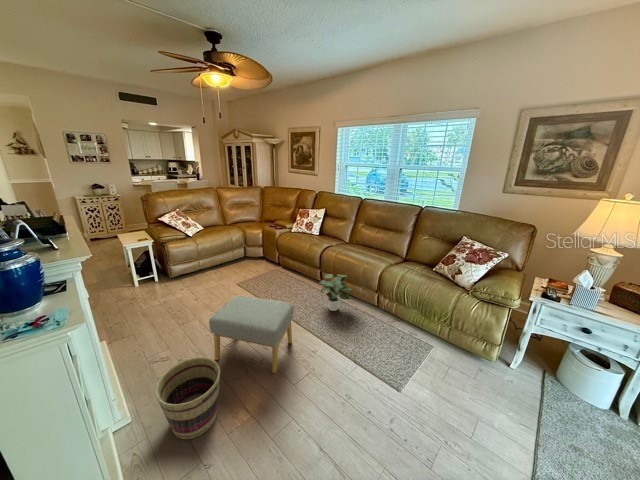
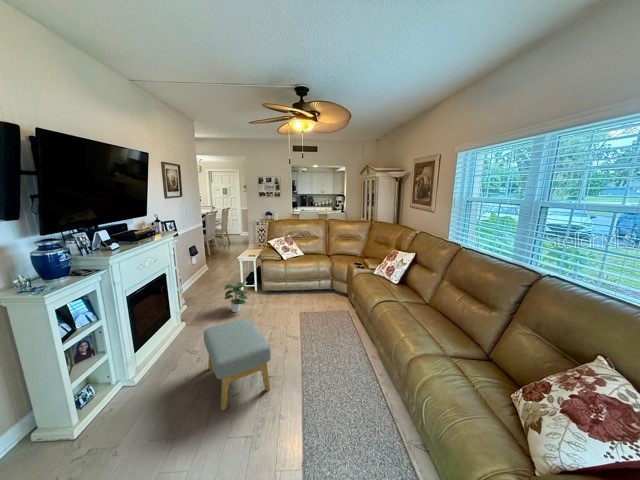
potted plant: present [319,274,352,311] -> present [224,282,247,312]
basket: present [155,357,220,439] -> none [110,353,169,421]

